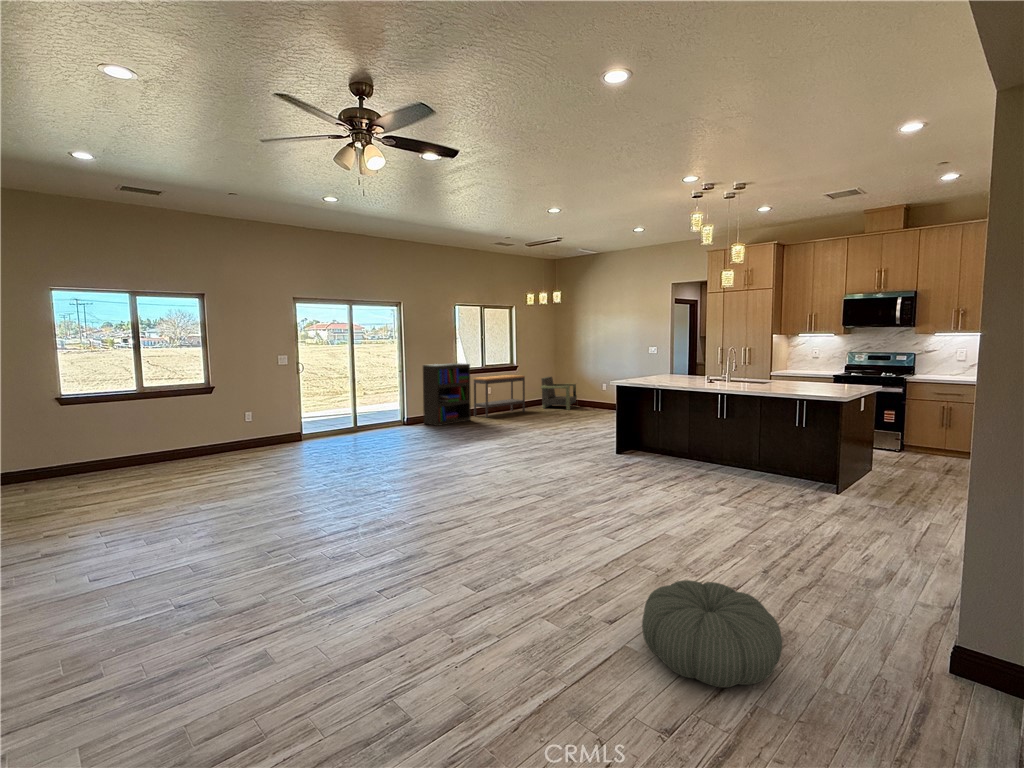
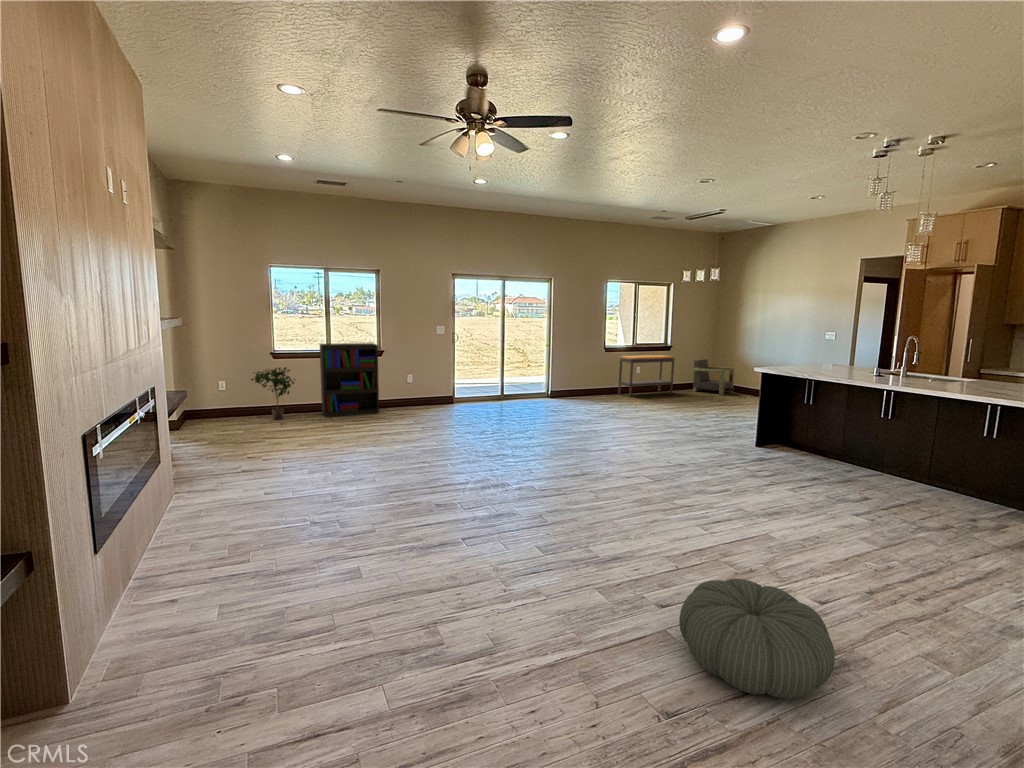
bookshelf: present [423,363,471,426] -> present [320,343,379,417]
potted plant: none [15,412,88,483] -> present [251,367,296,420]

